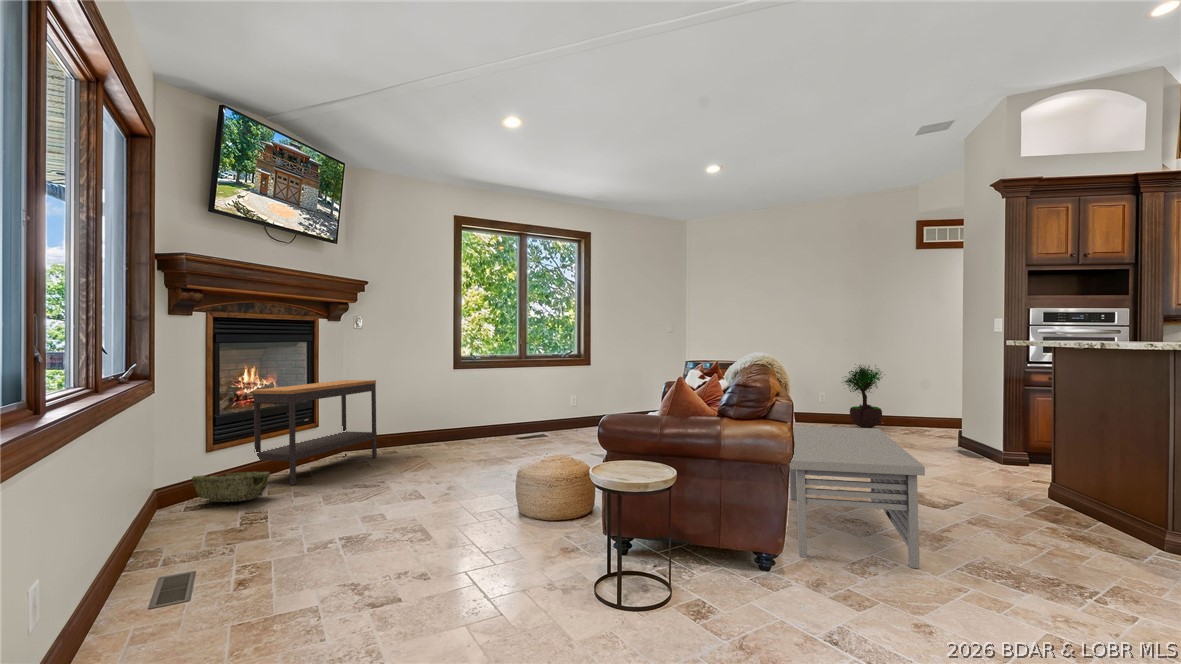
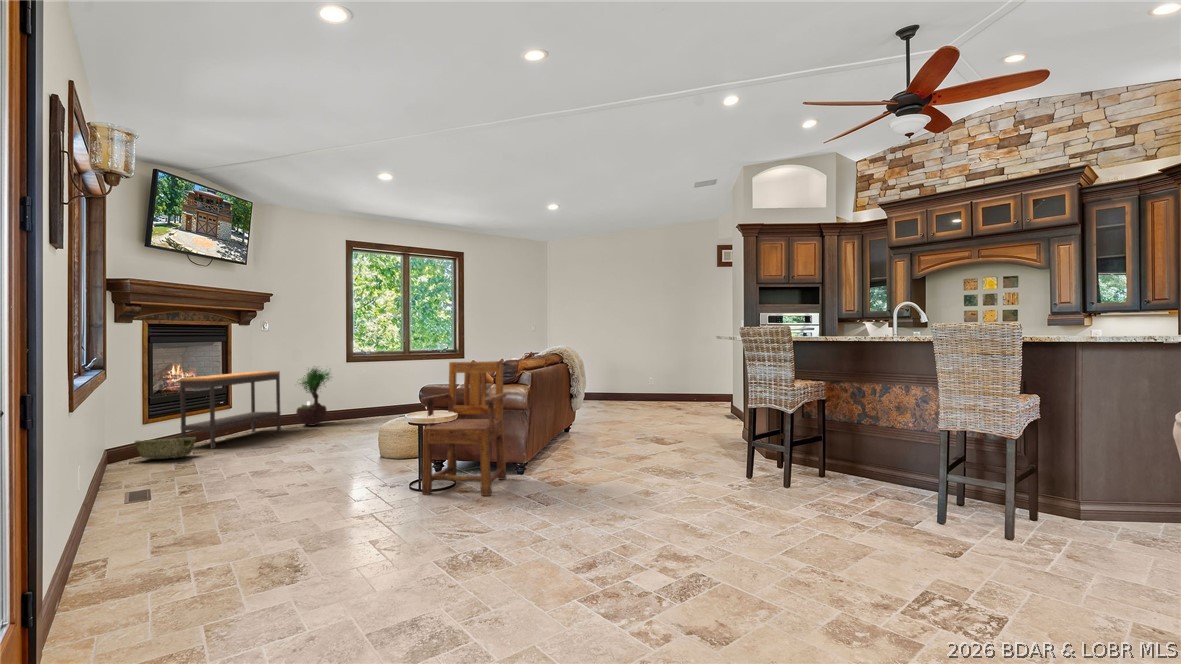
potted tree: present [844,365,885,428] -> present [296,368,330,426]
armchair: none [616,376,753,636] -> present [421,361,506,496]
storage bench: present [790,426,925,568] -> none [540,396,623,469]

